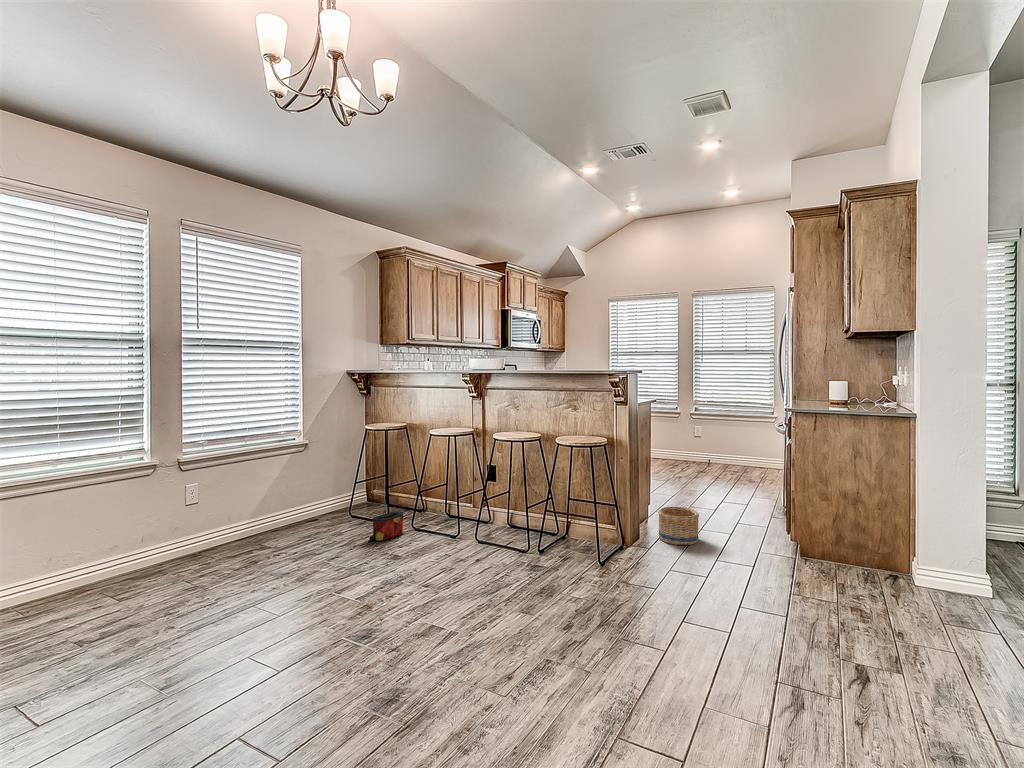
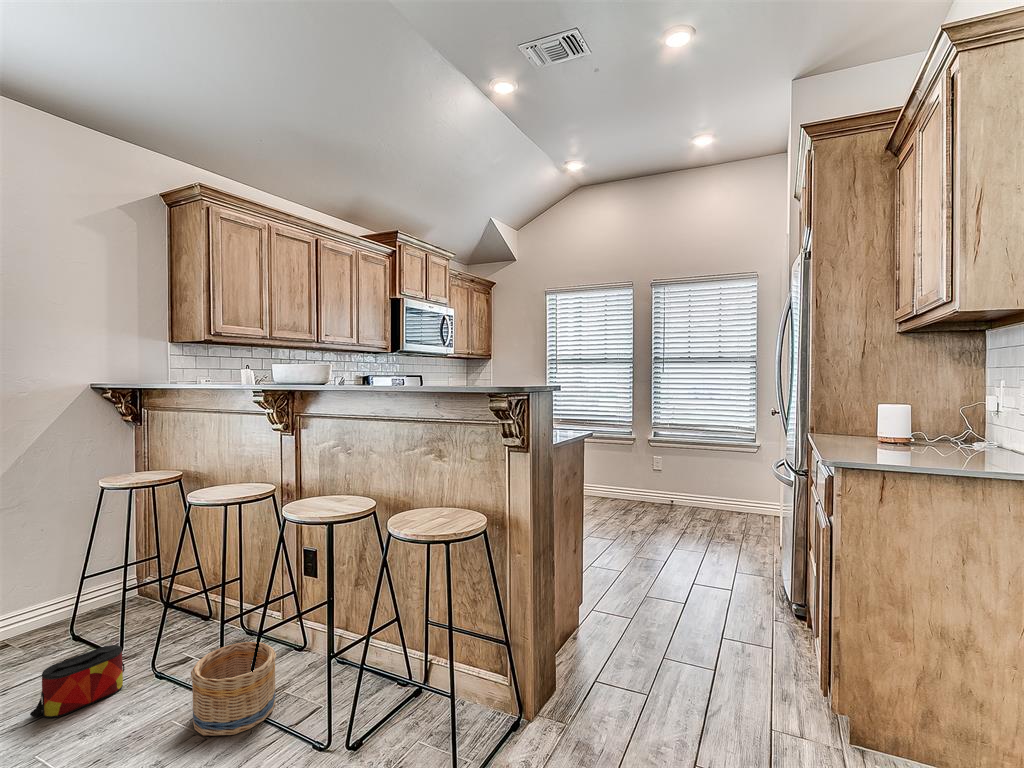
basket: present [658,507,699,545] -> present [191,642,276,736]

